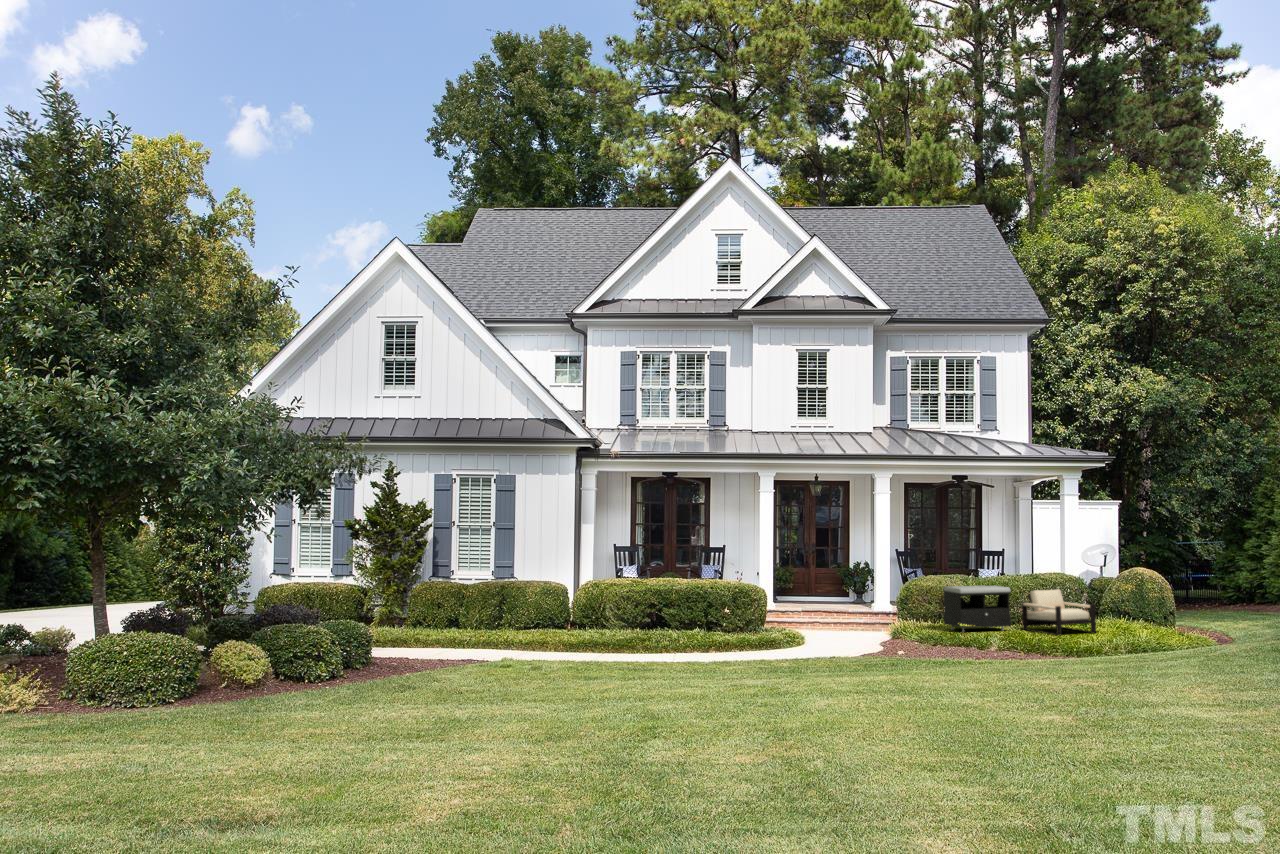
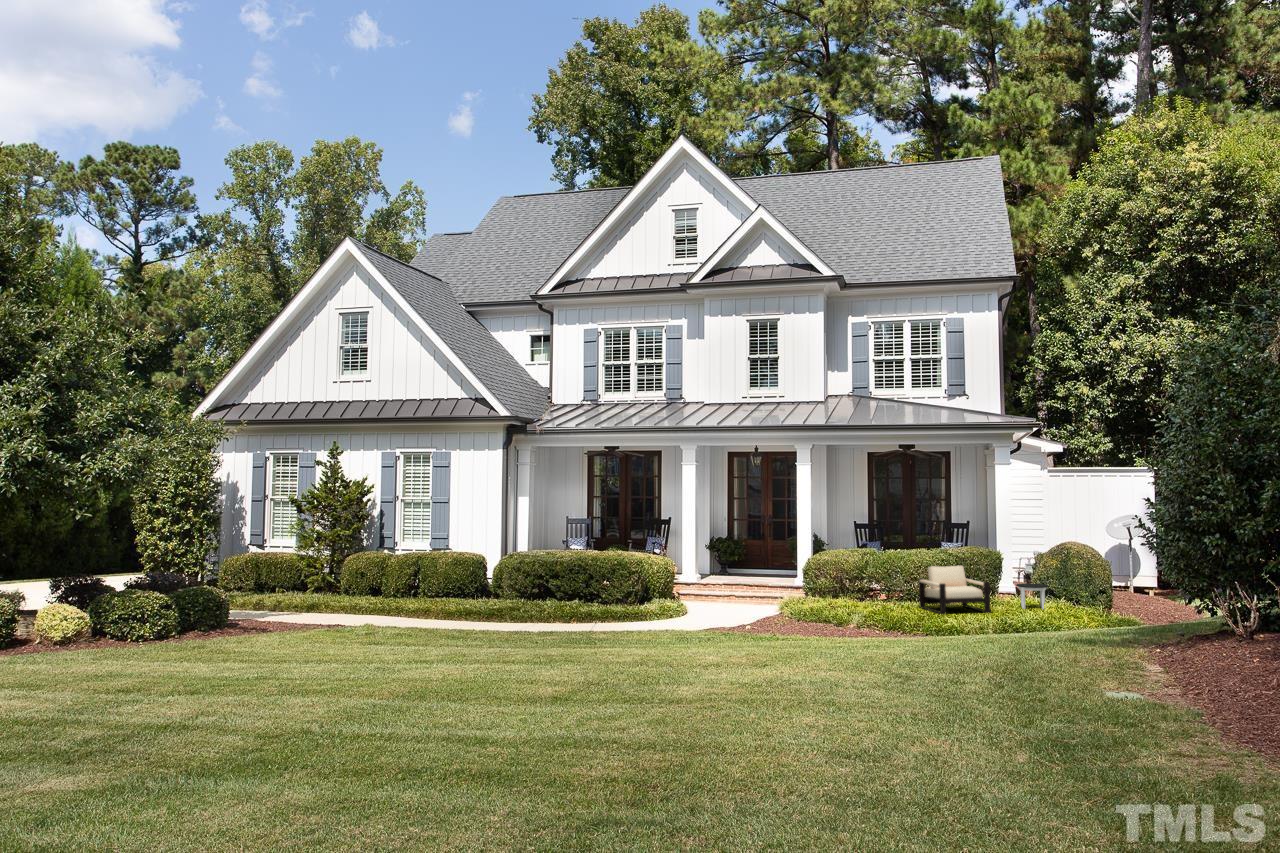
storage bench: present [943,585,1011,632] -> none [838,561,904,609]
round table: none [1103,605,1133,629] -> present [1017,583,1048,609]

